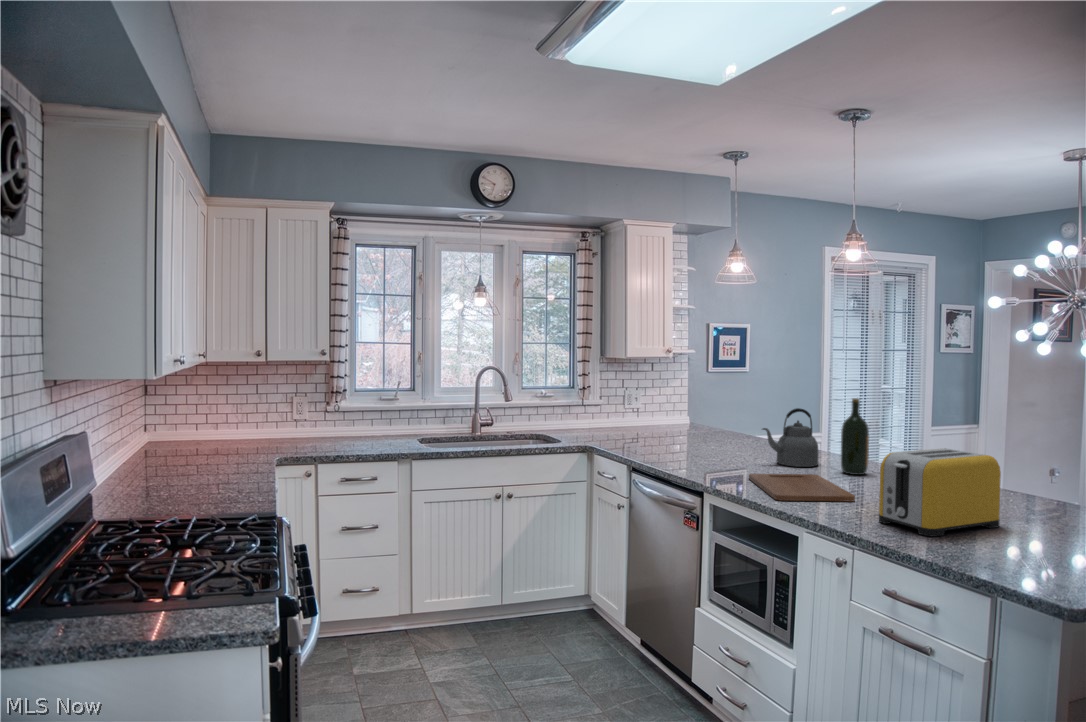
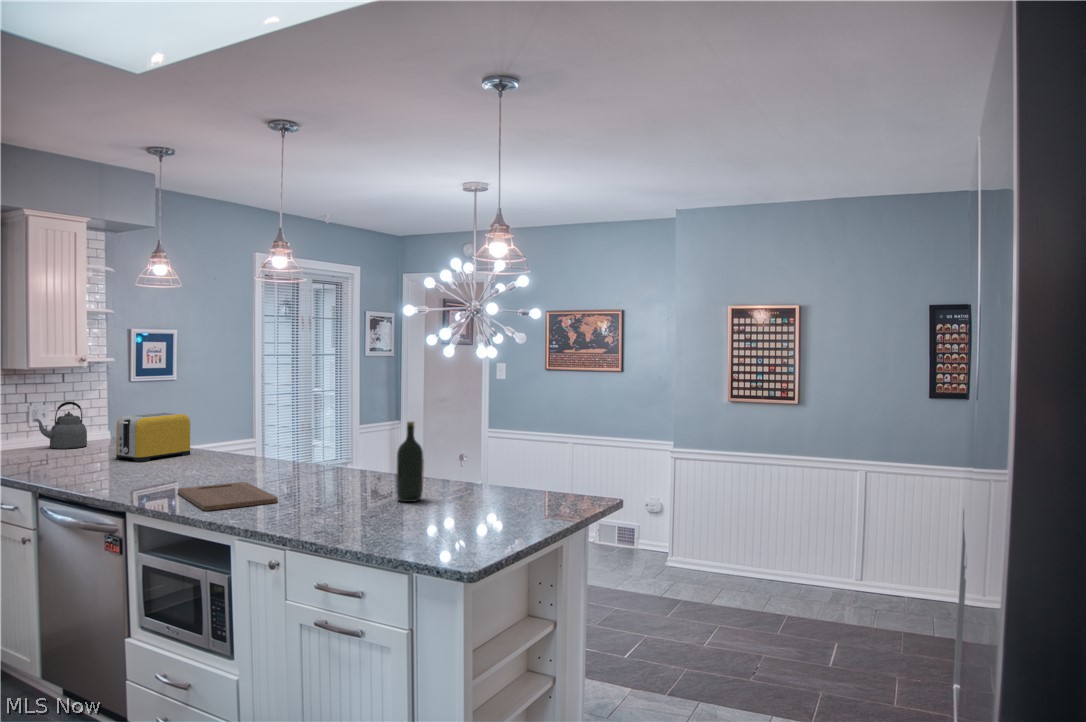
wine bottle: present [841,398,869,475] -> present [396,422,424,502]
kettle: present [762,408,818,467] -> present [33,402,87,449]
toaster: present [879,448,1001,536] -> present [116,412,190,462]

